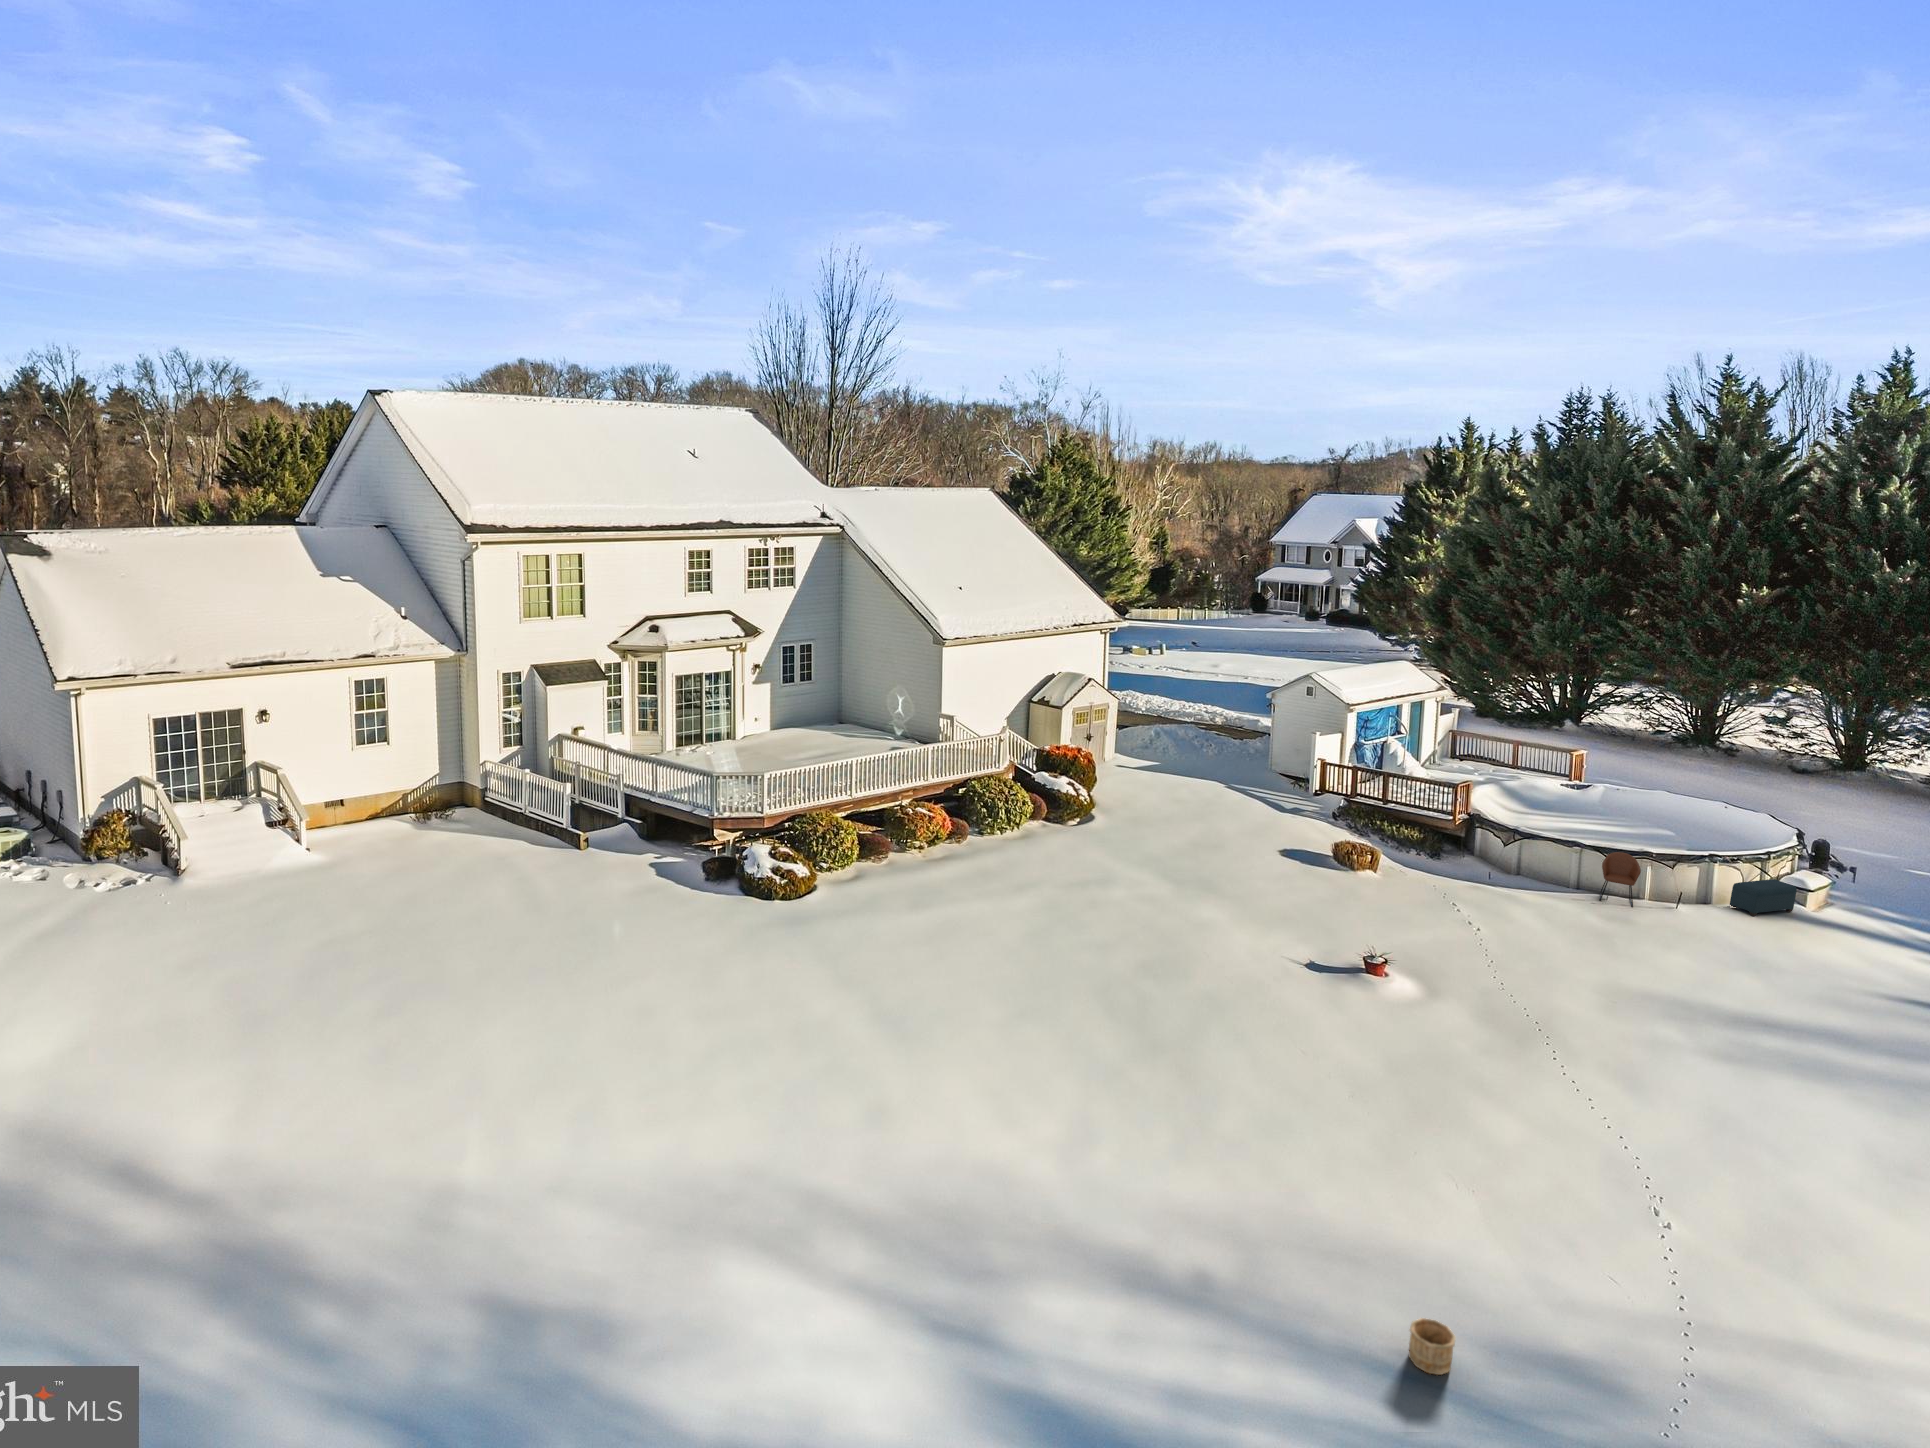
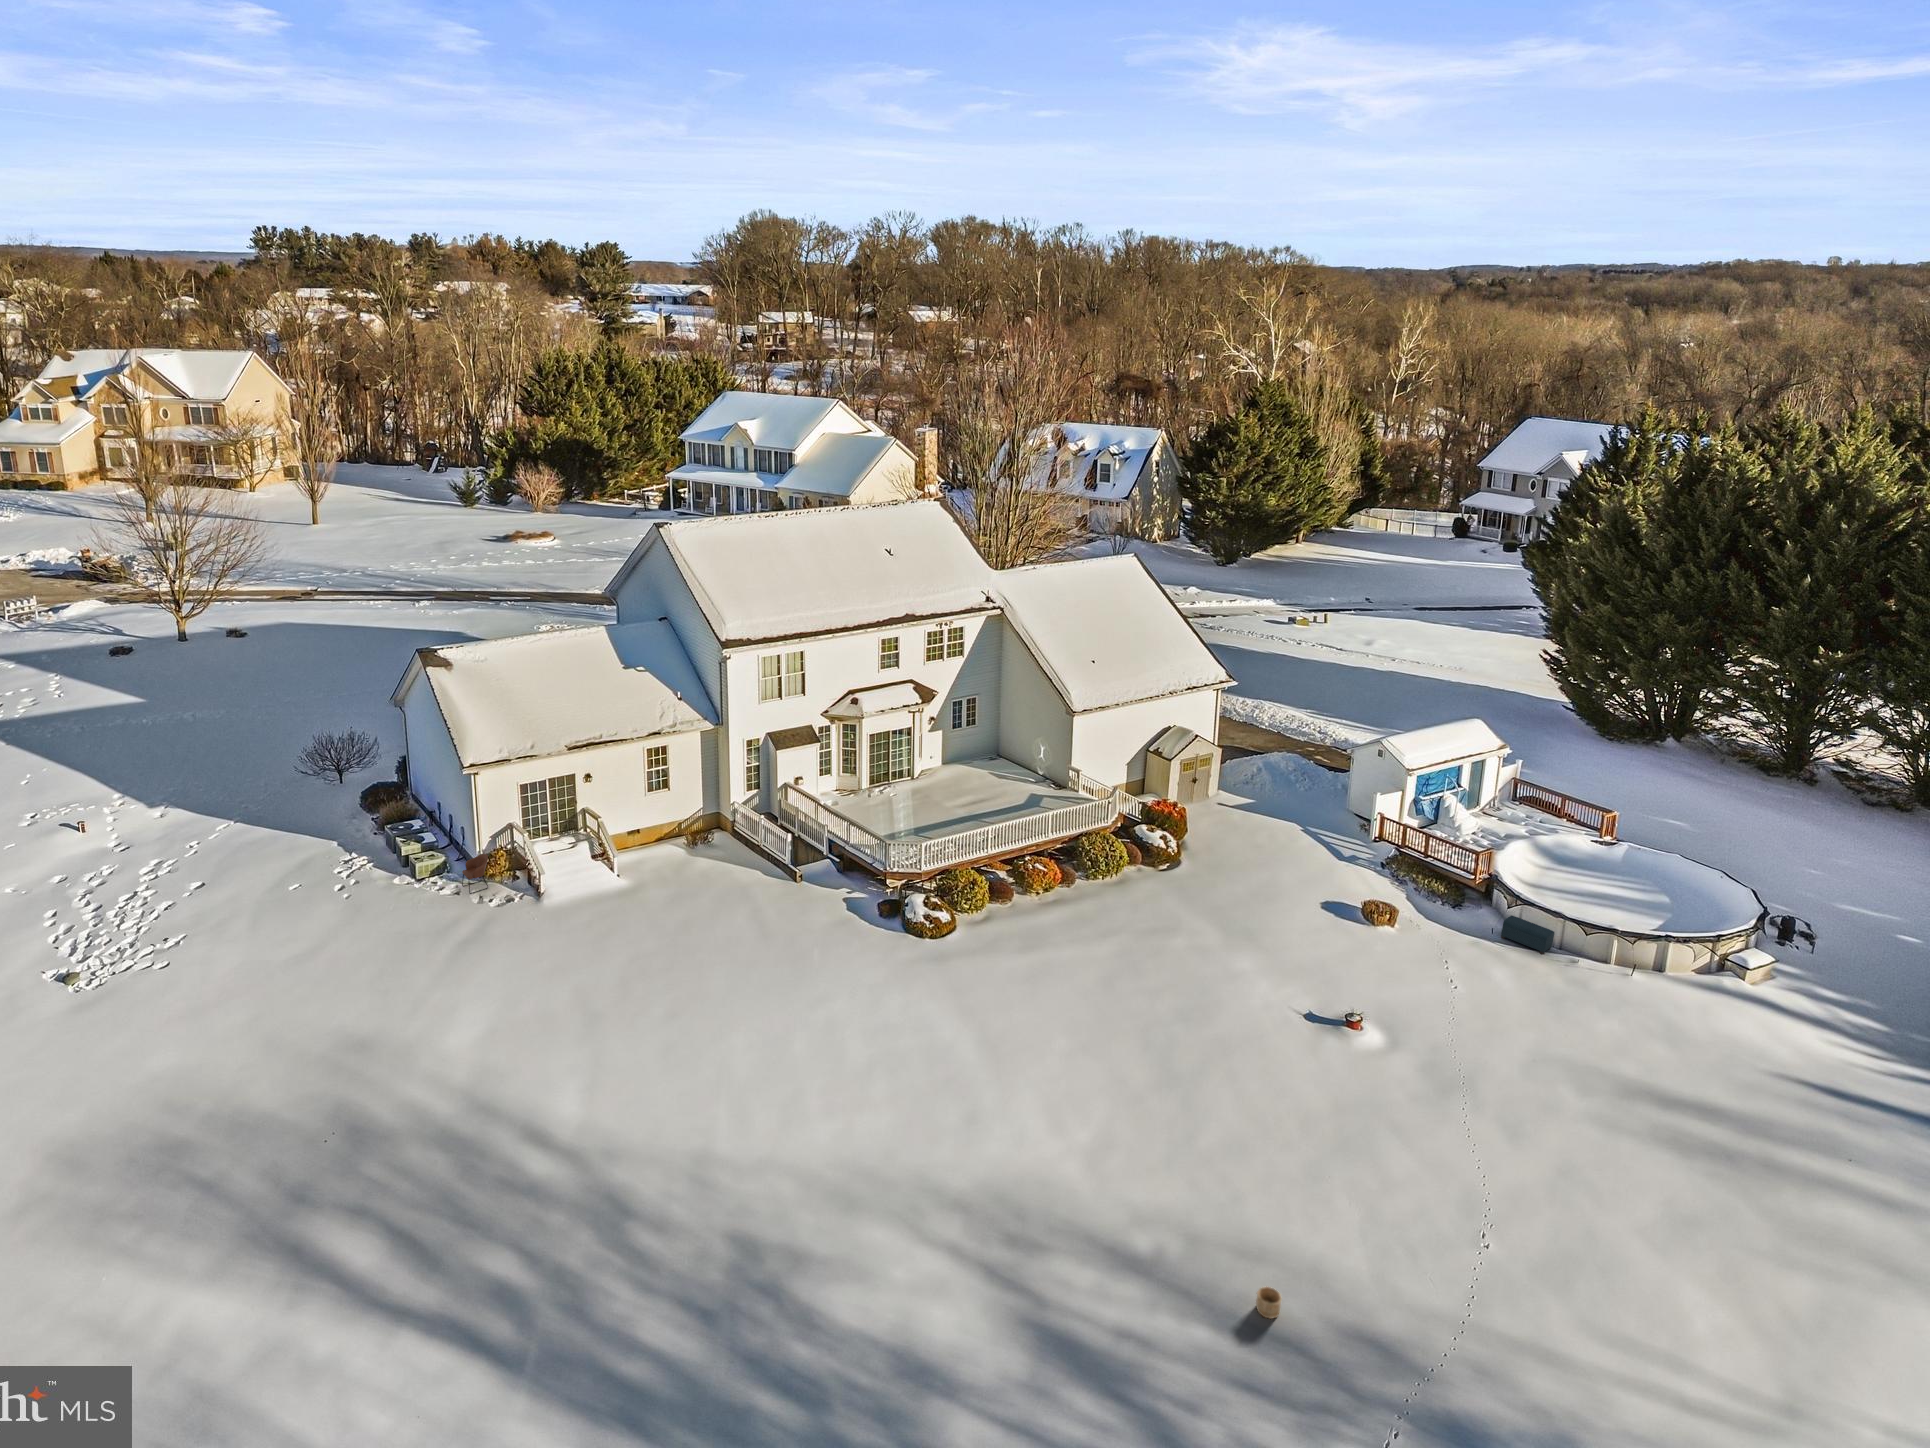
chair: present [1599,852,1641,907] -> present [462,854,488,894]
bench: present [1730,879,1797,916] -> present [1501,916,1554,954]

